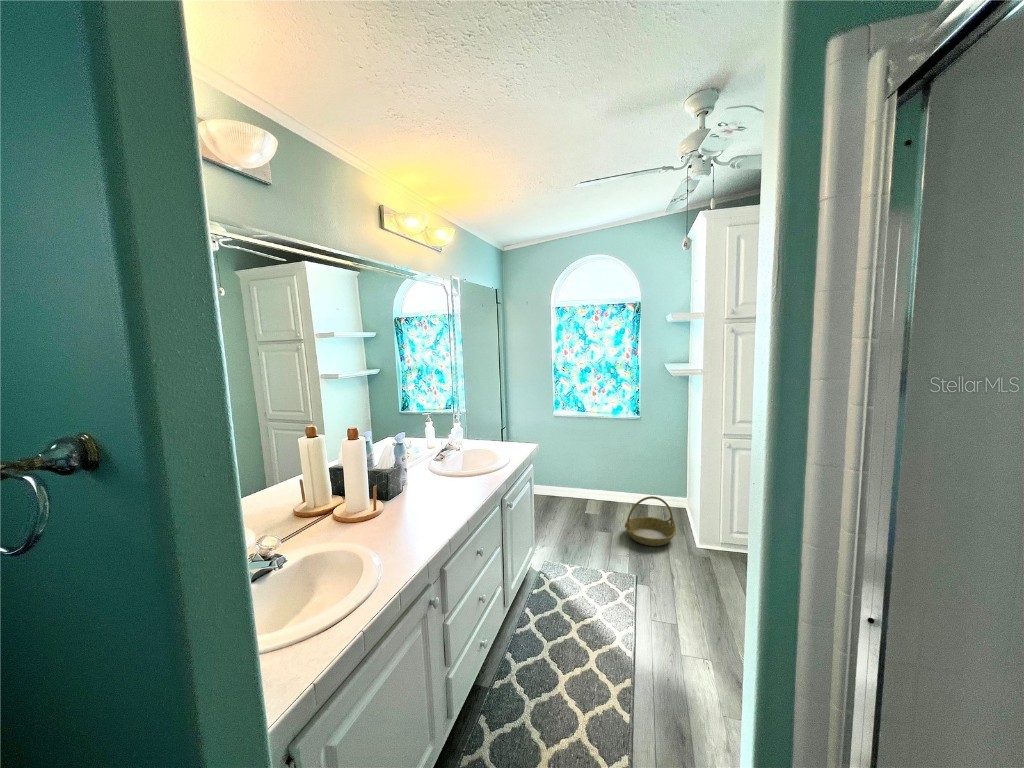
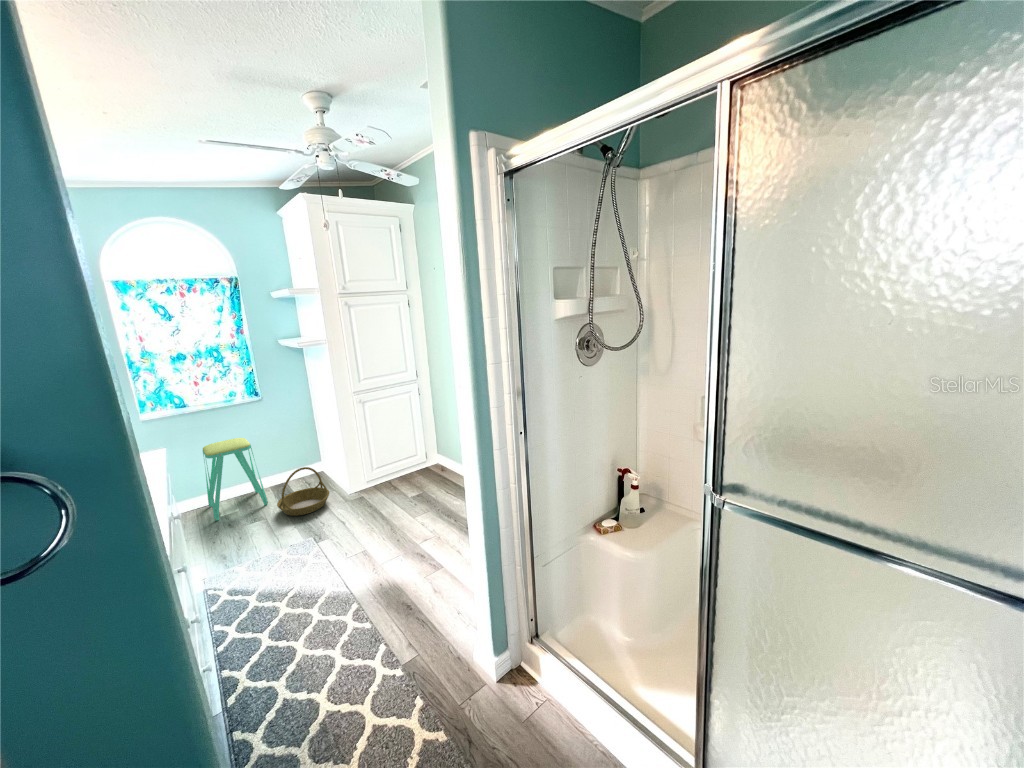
stool: none [581,447,624,518] -> present [203,438,268,521]

